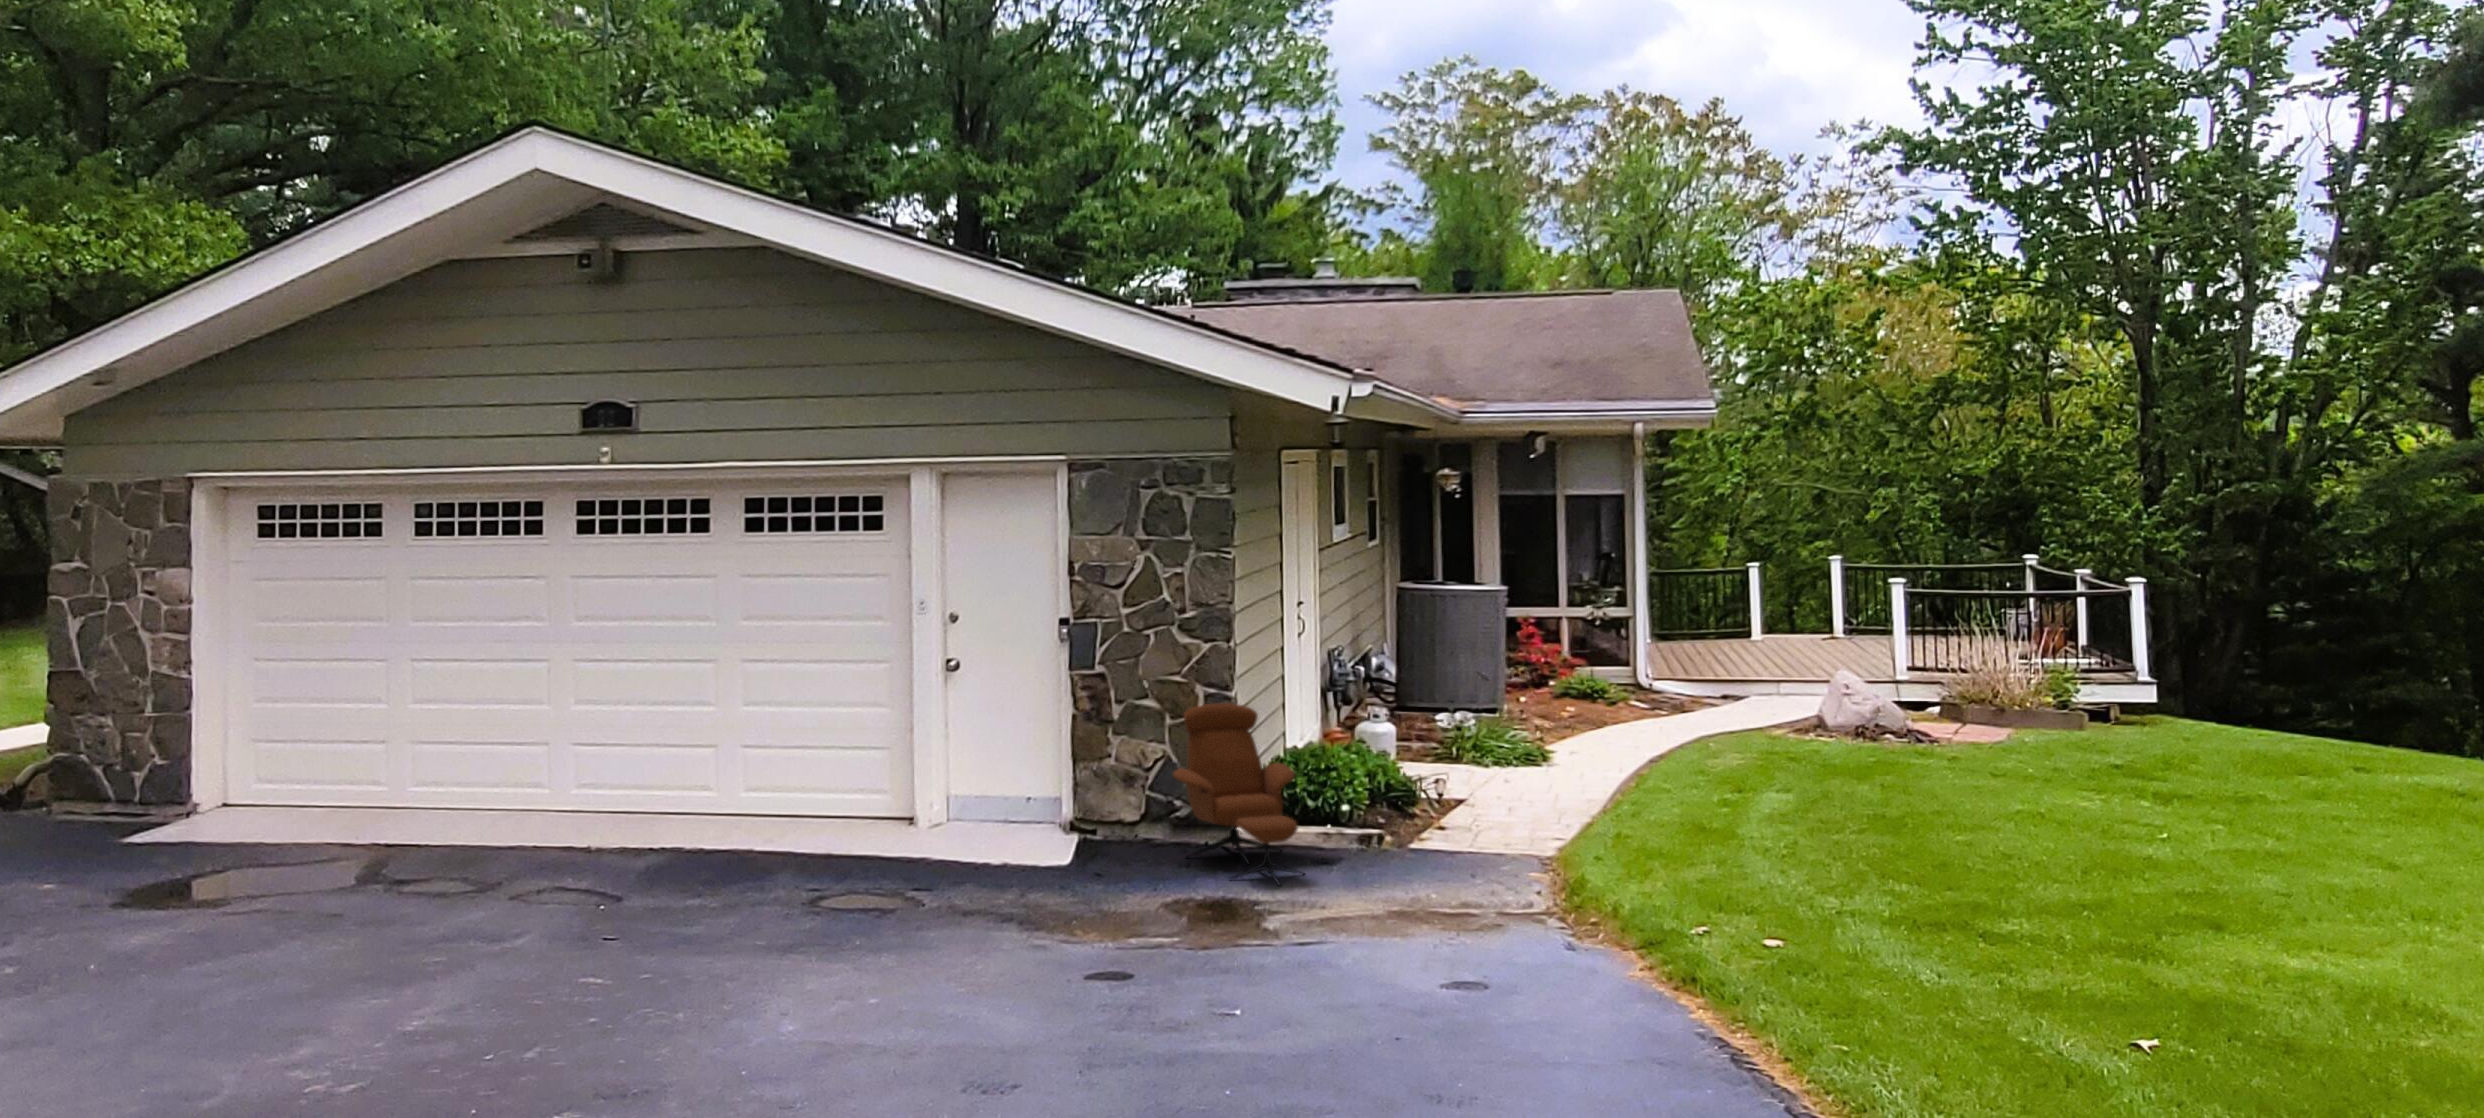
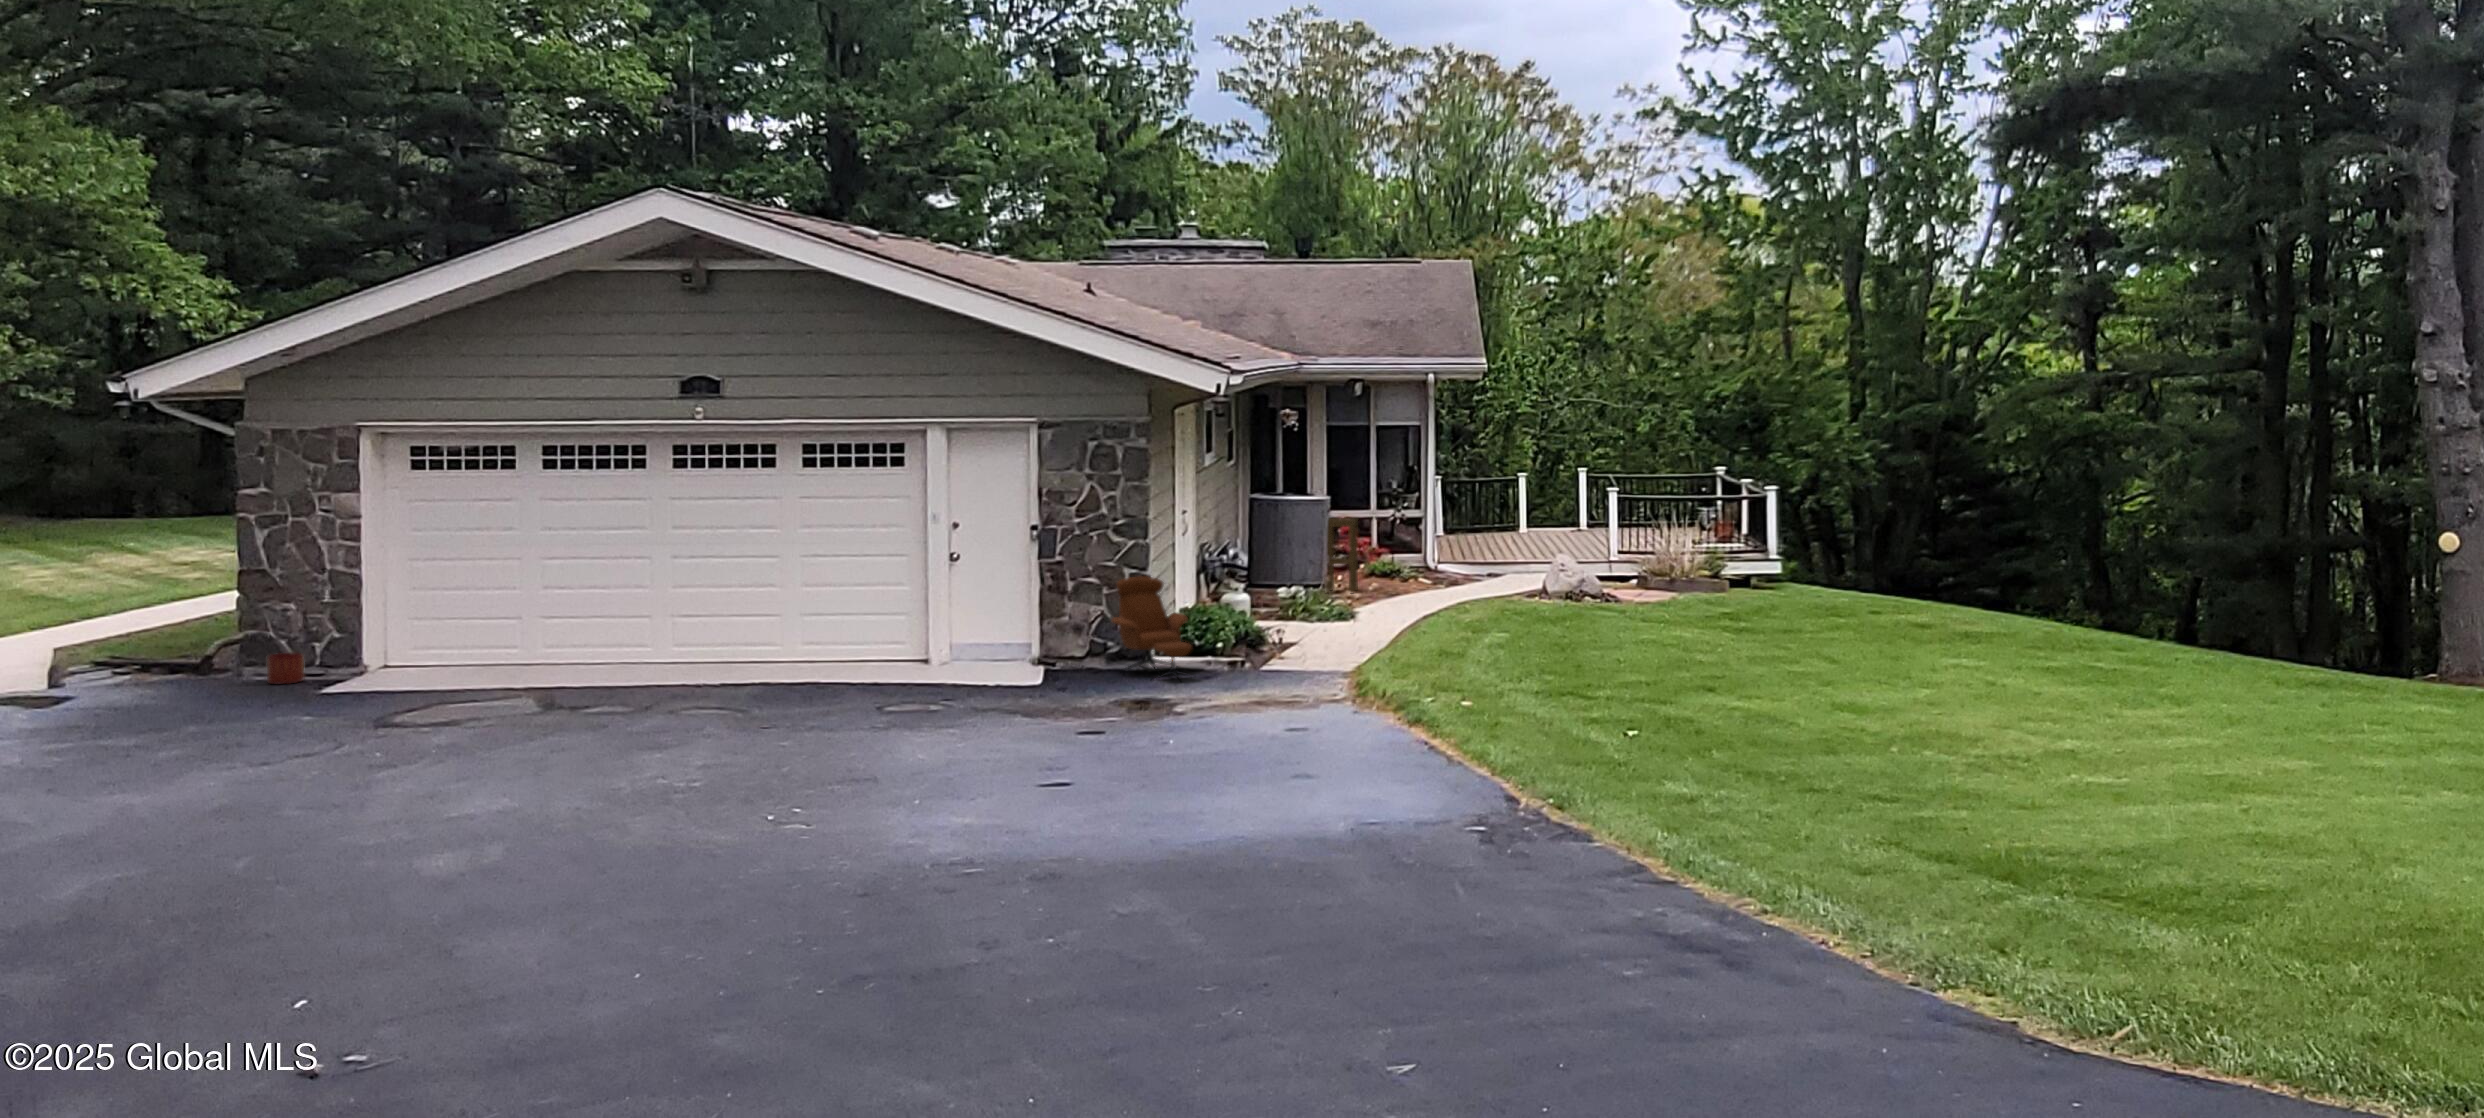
stool: none [1497,614,1548,720] -> present [1325,518,1358,593]
planter: none [67,780,117,825] -> present [267,652,305,684]

